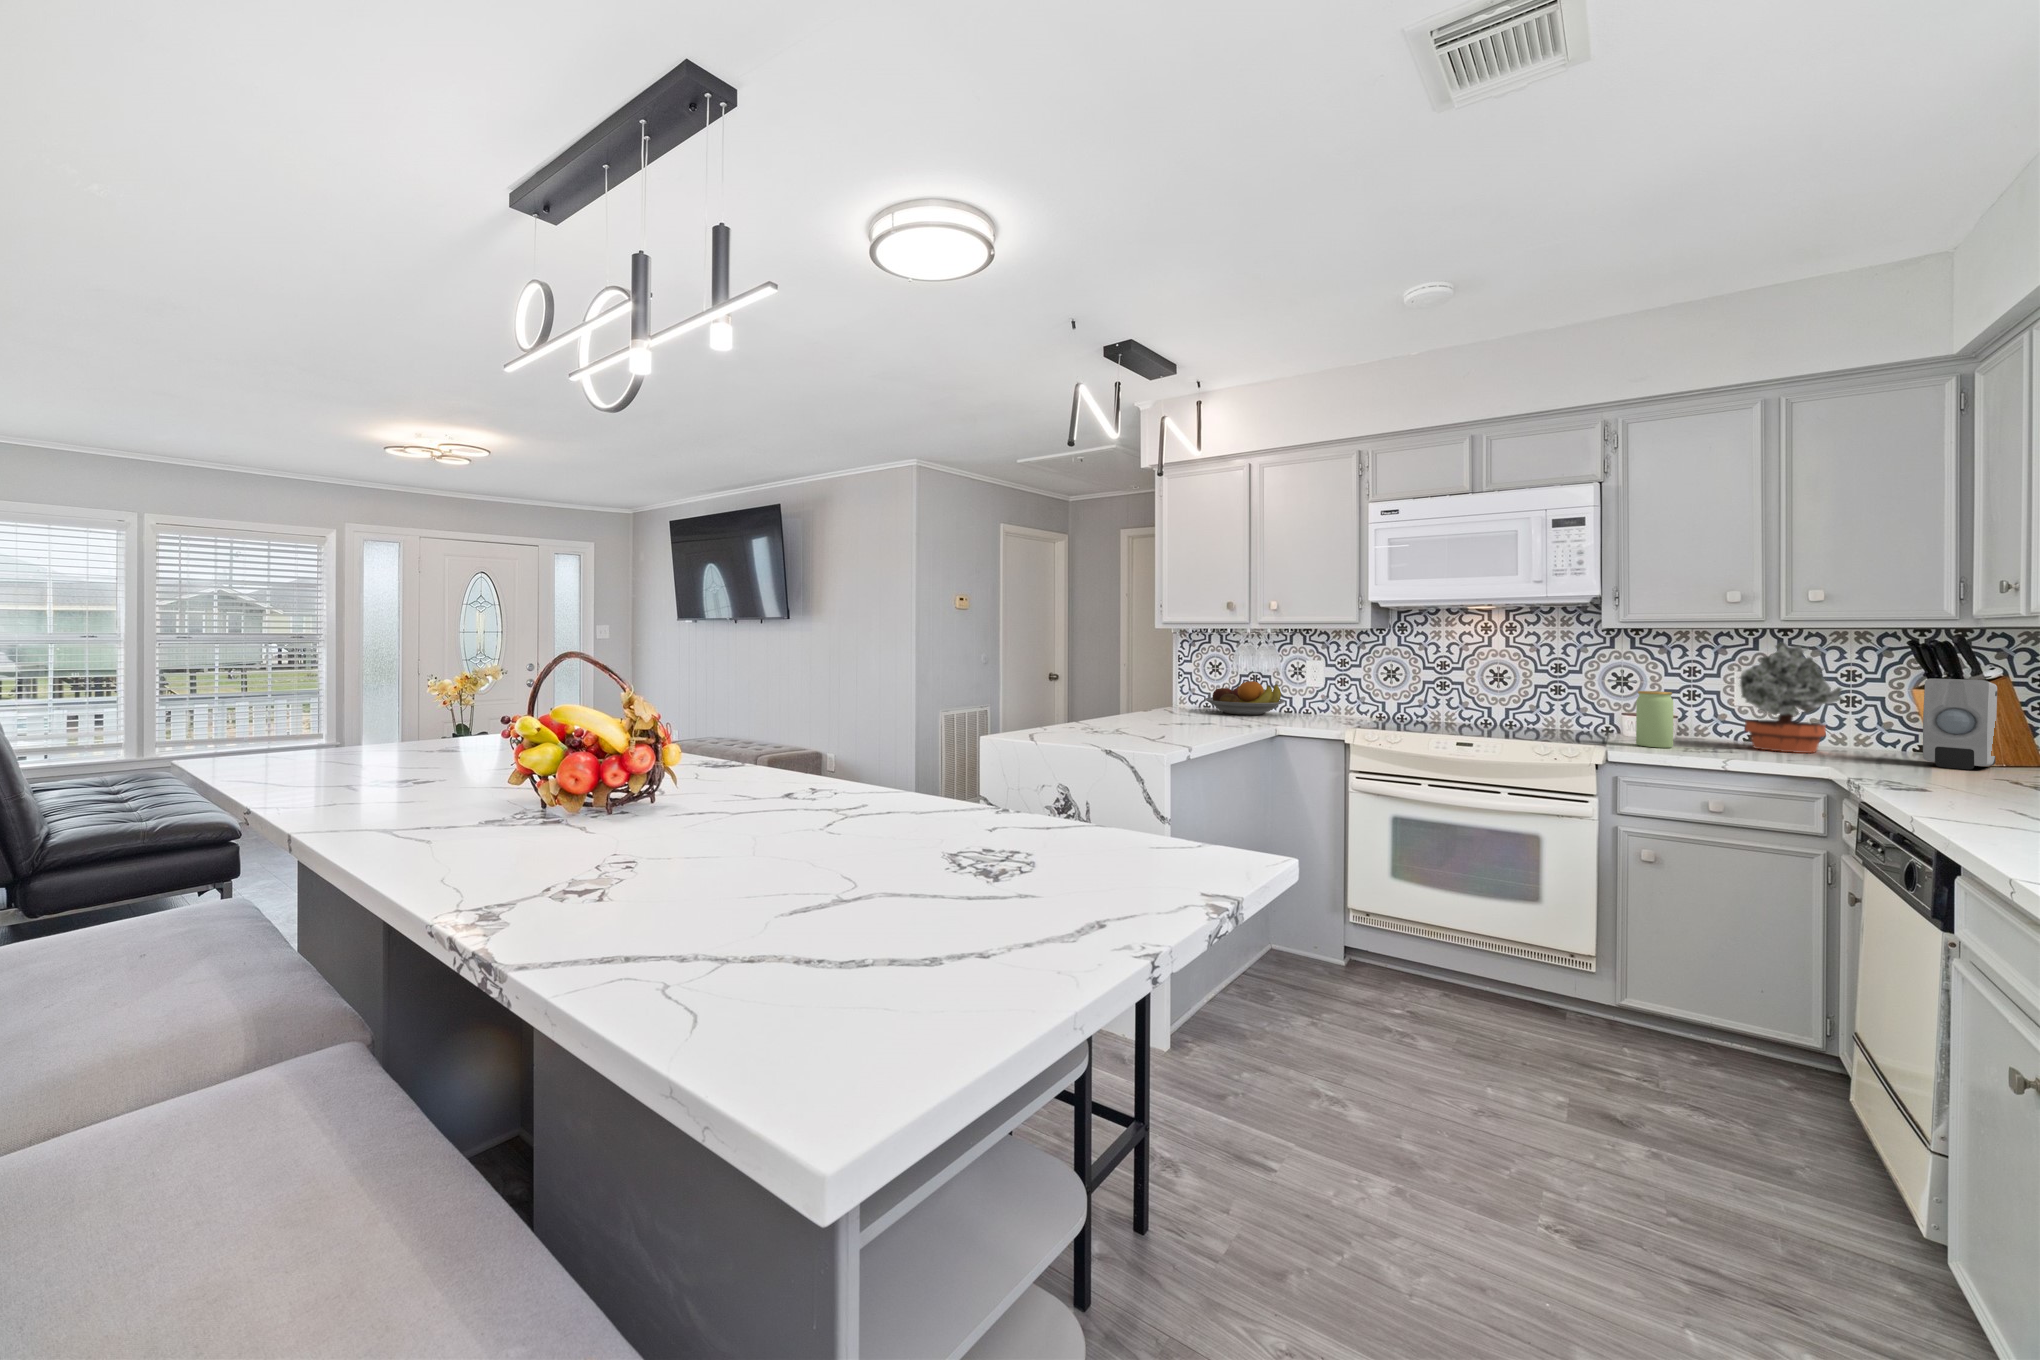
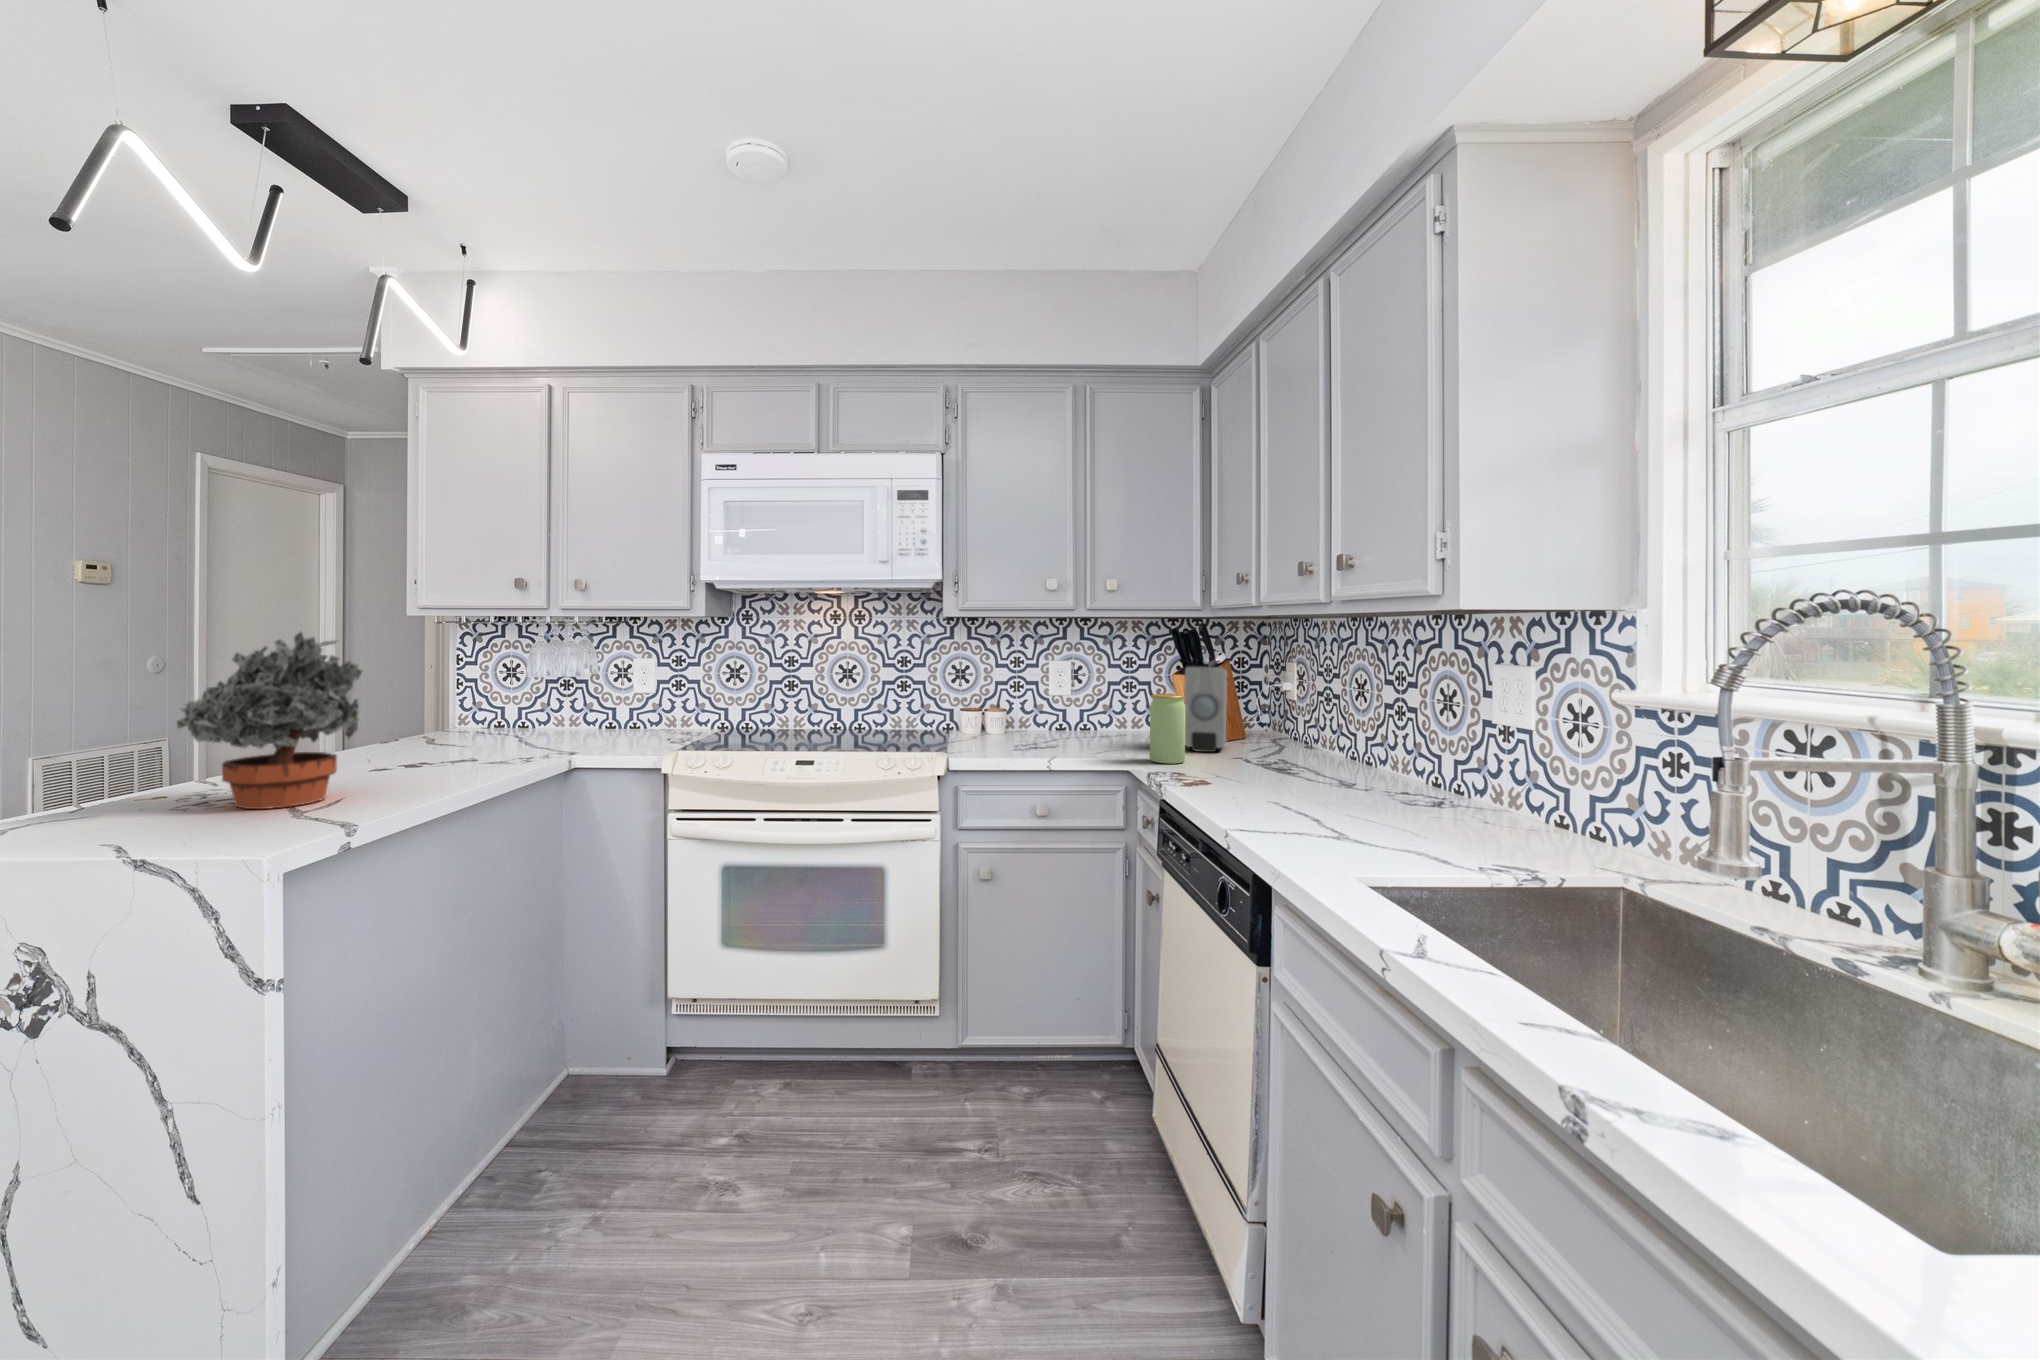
potted plant: present [1739,643,1842,753] -> present [177,632,362,809]
fruit bowl: present [1204,681,1285,715] -> none [480,691,600,740]
jar: present [1636,691,1673,748] -> present [1150,694,1185,764]

